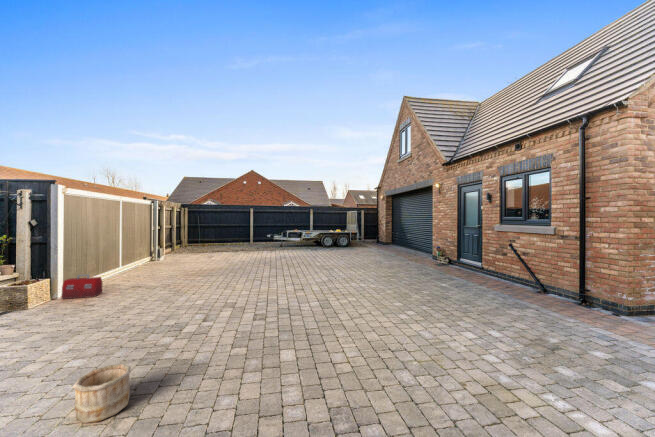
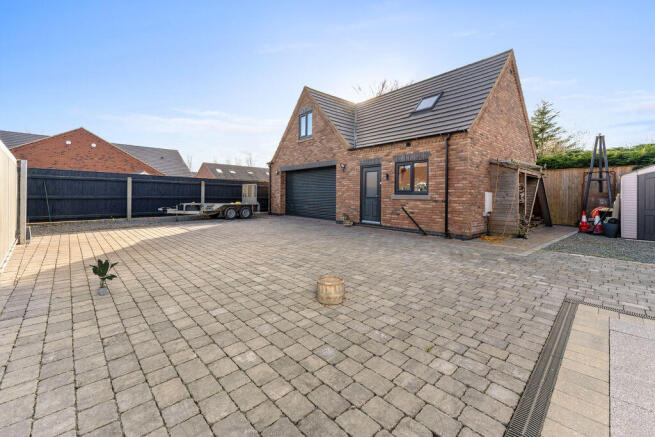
toolbox: present [62,275,102,299] -> none [31,248,80,280]
potted plant: none [26,293,55,326] -> present [89,259,119,295]

